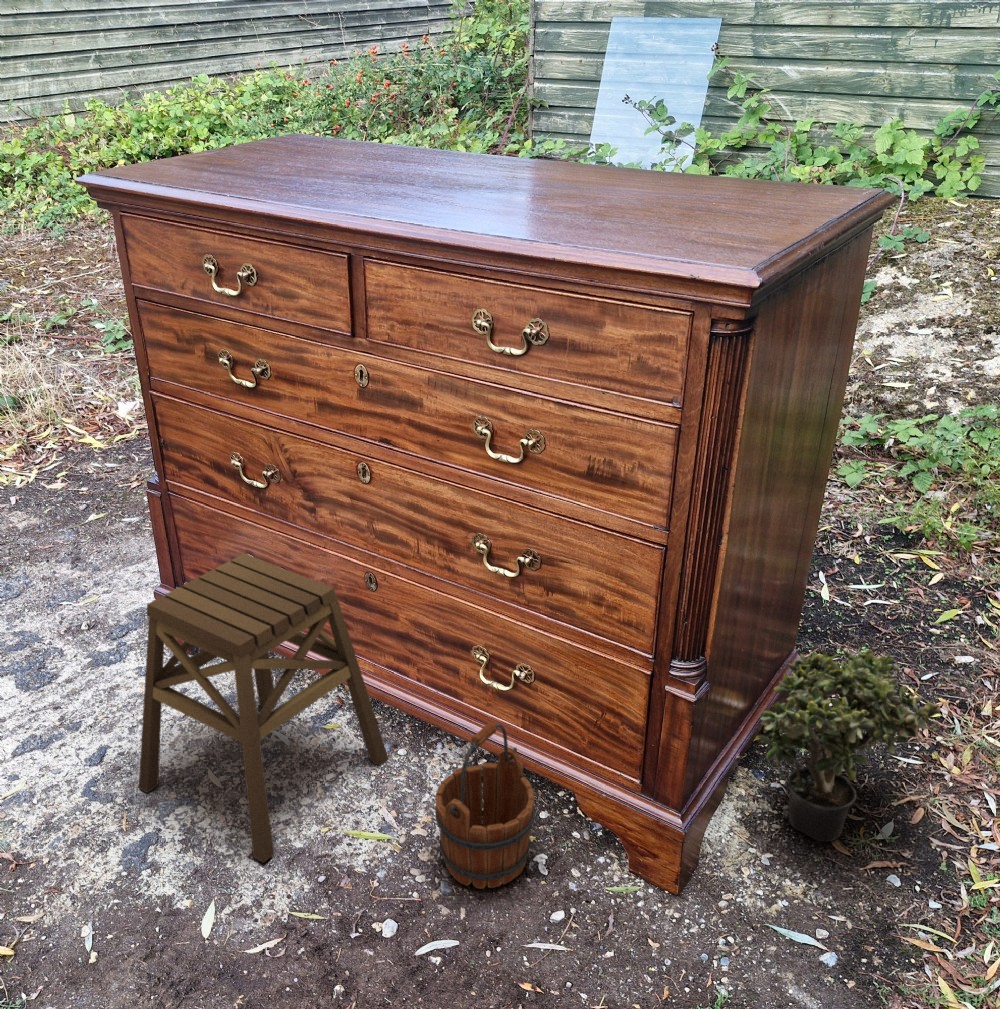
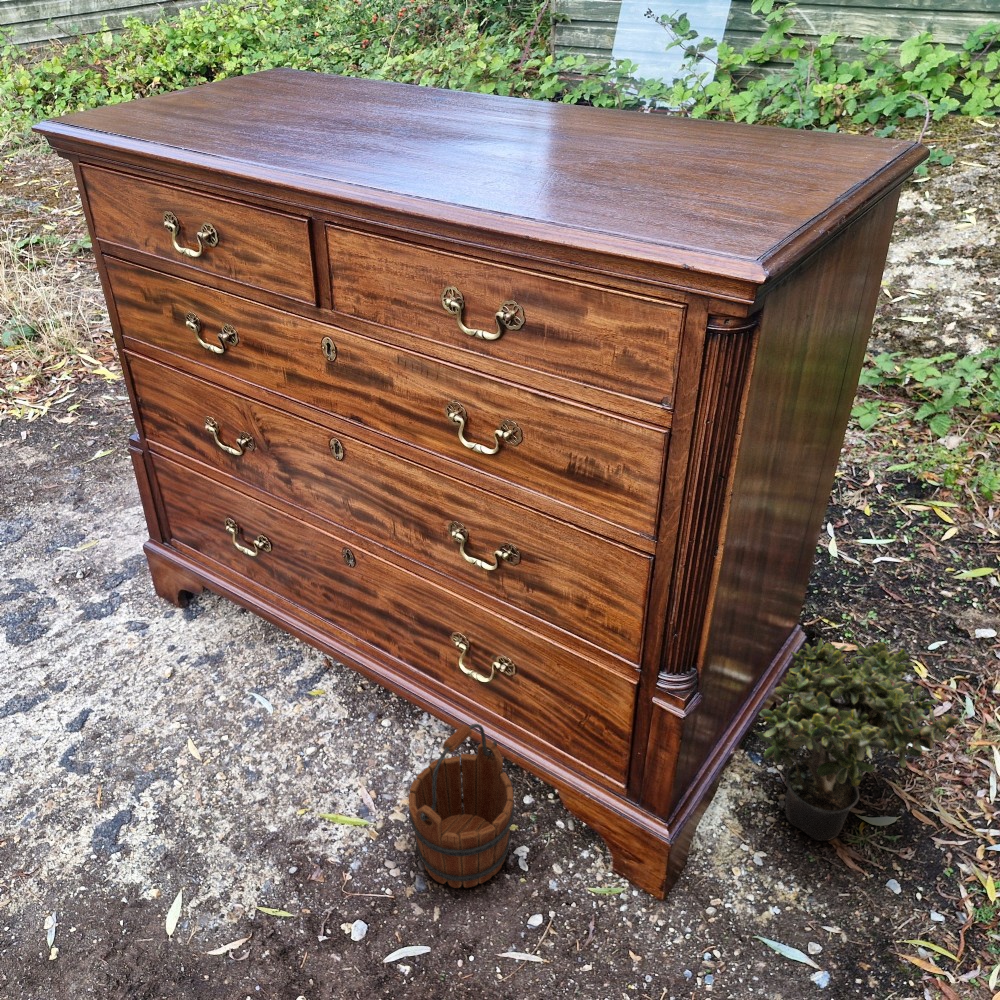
stool: present [139,554,388,863] -> none [105,523,373,851]

